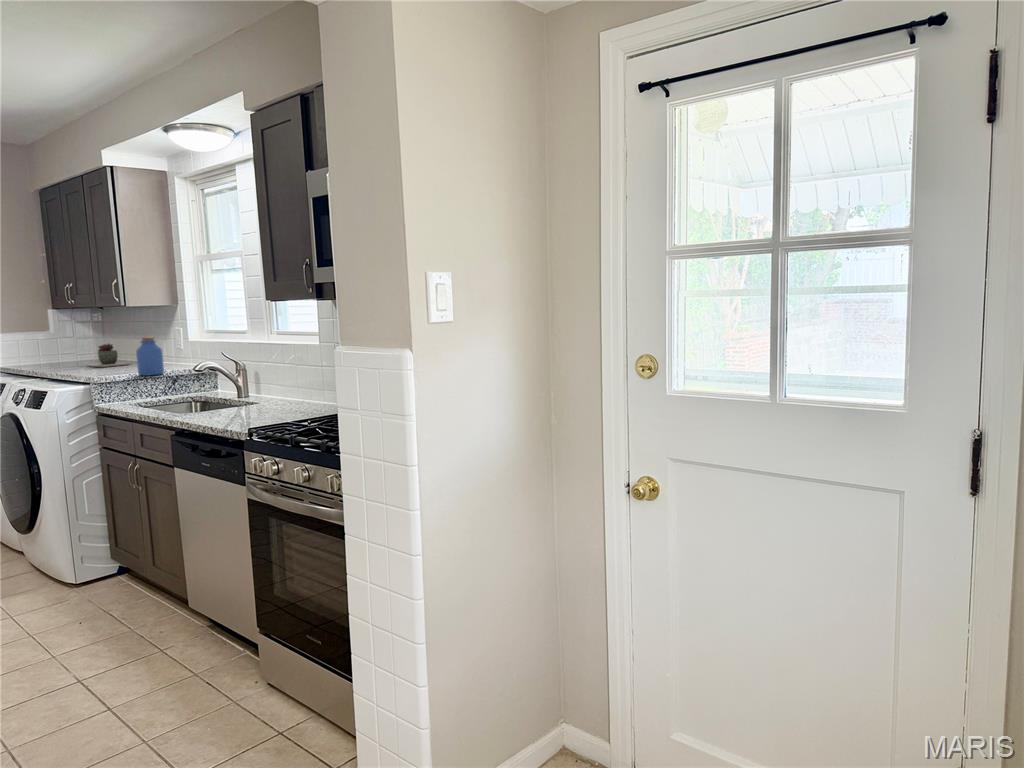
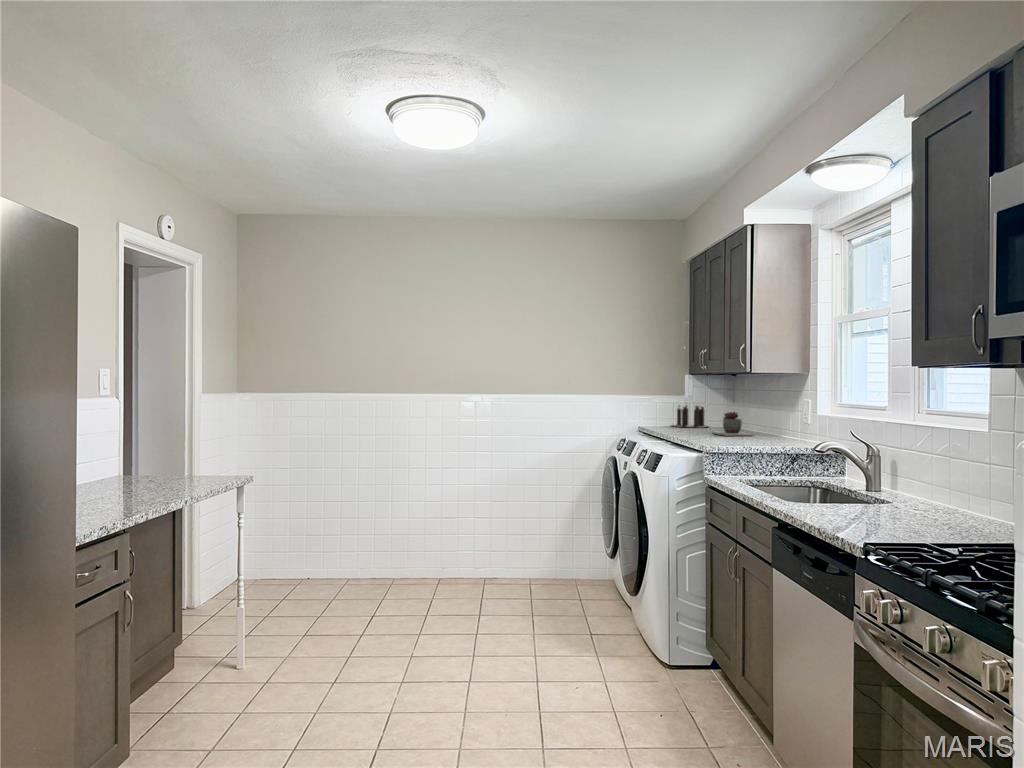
jar: present [136,337,164,376] -> none [754,407,782,451]
candle: none [31,340,92,364] -> present [673,405,708,428]

